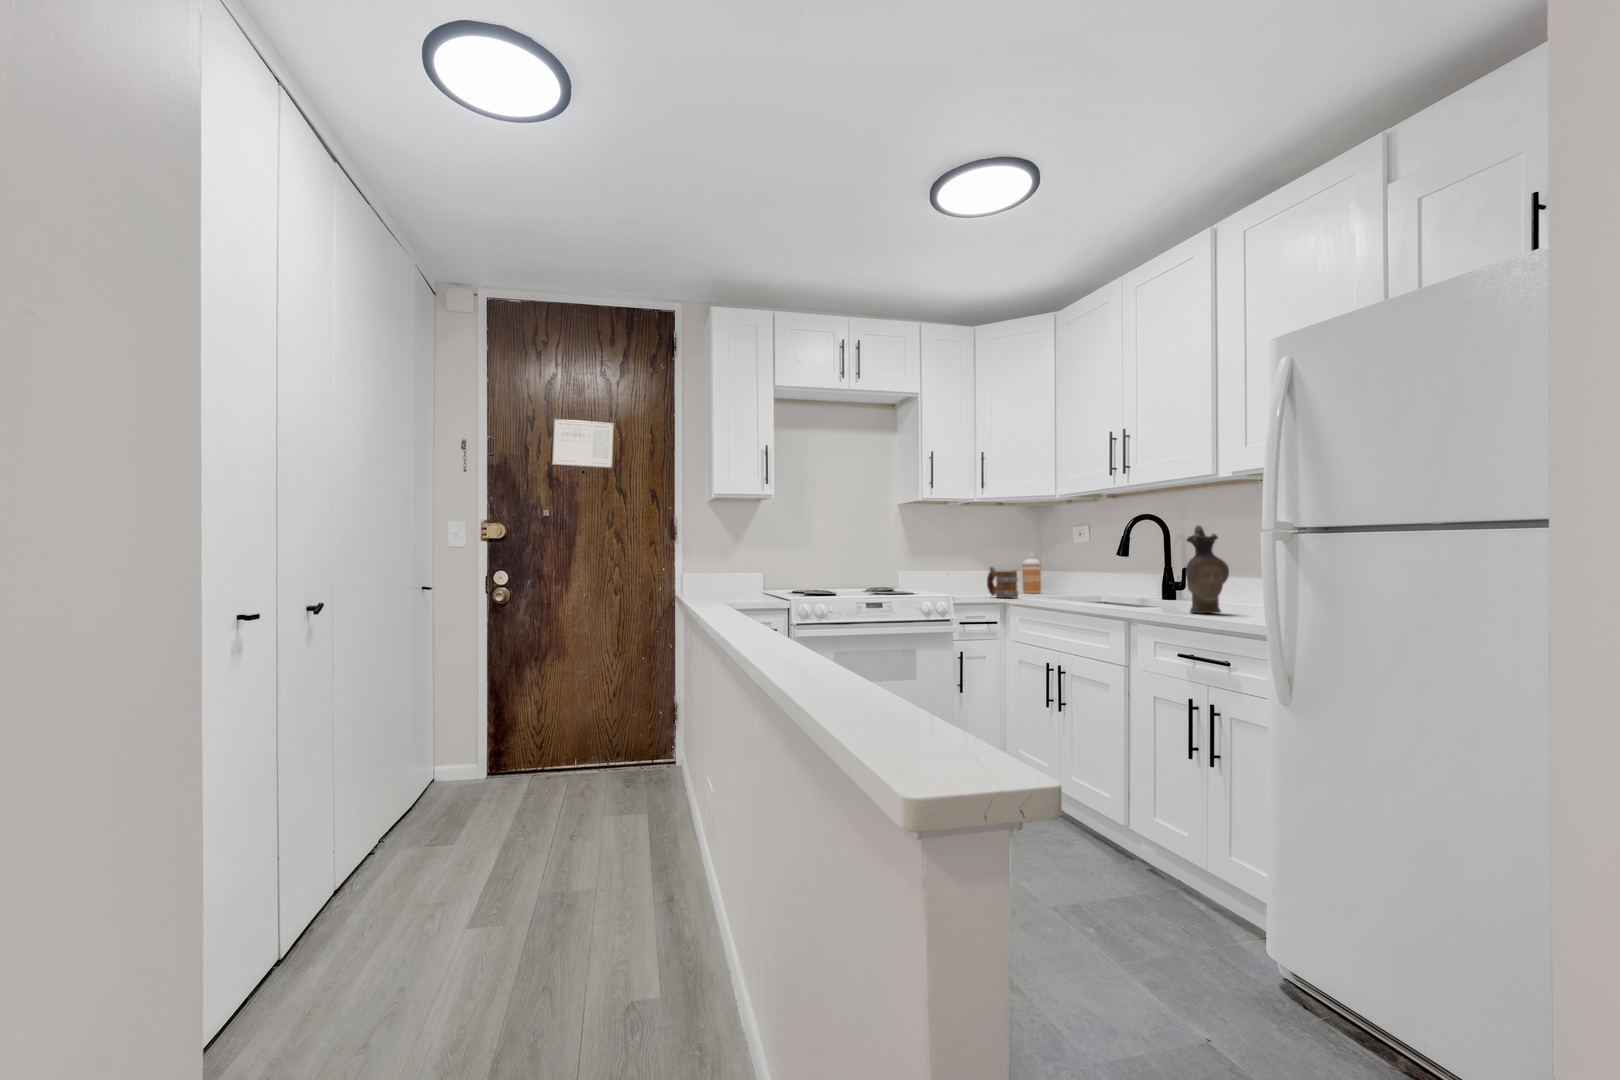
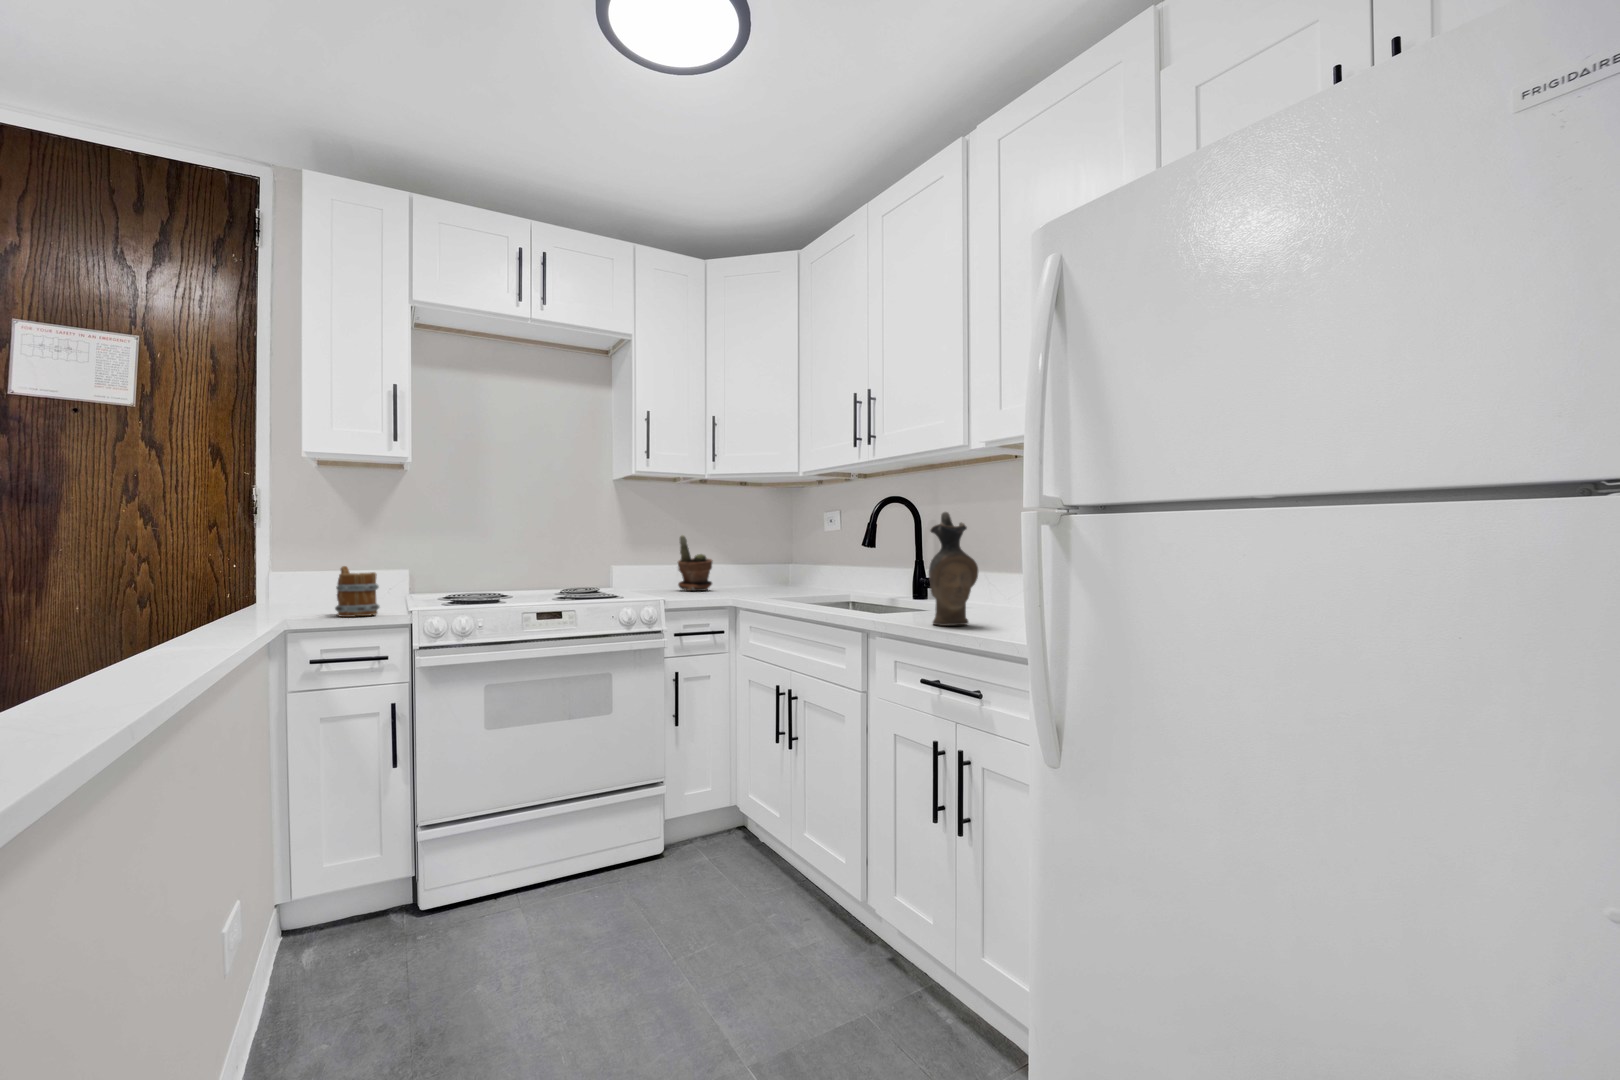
potted plant: none [950,548,979,593] -> present [678,535,712,591]
soap dispenser: present [1022,549,1041,593] -> none [767,536,788,589]
mug: present [987,567,1019,598] -> present [335,566,379,617]

